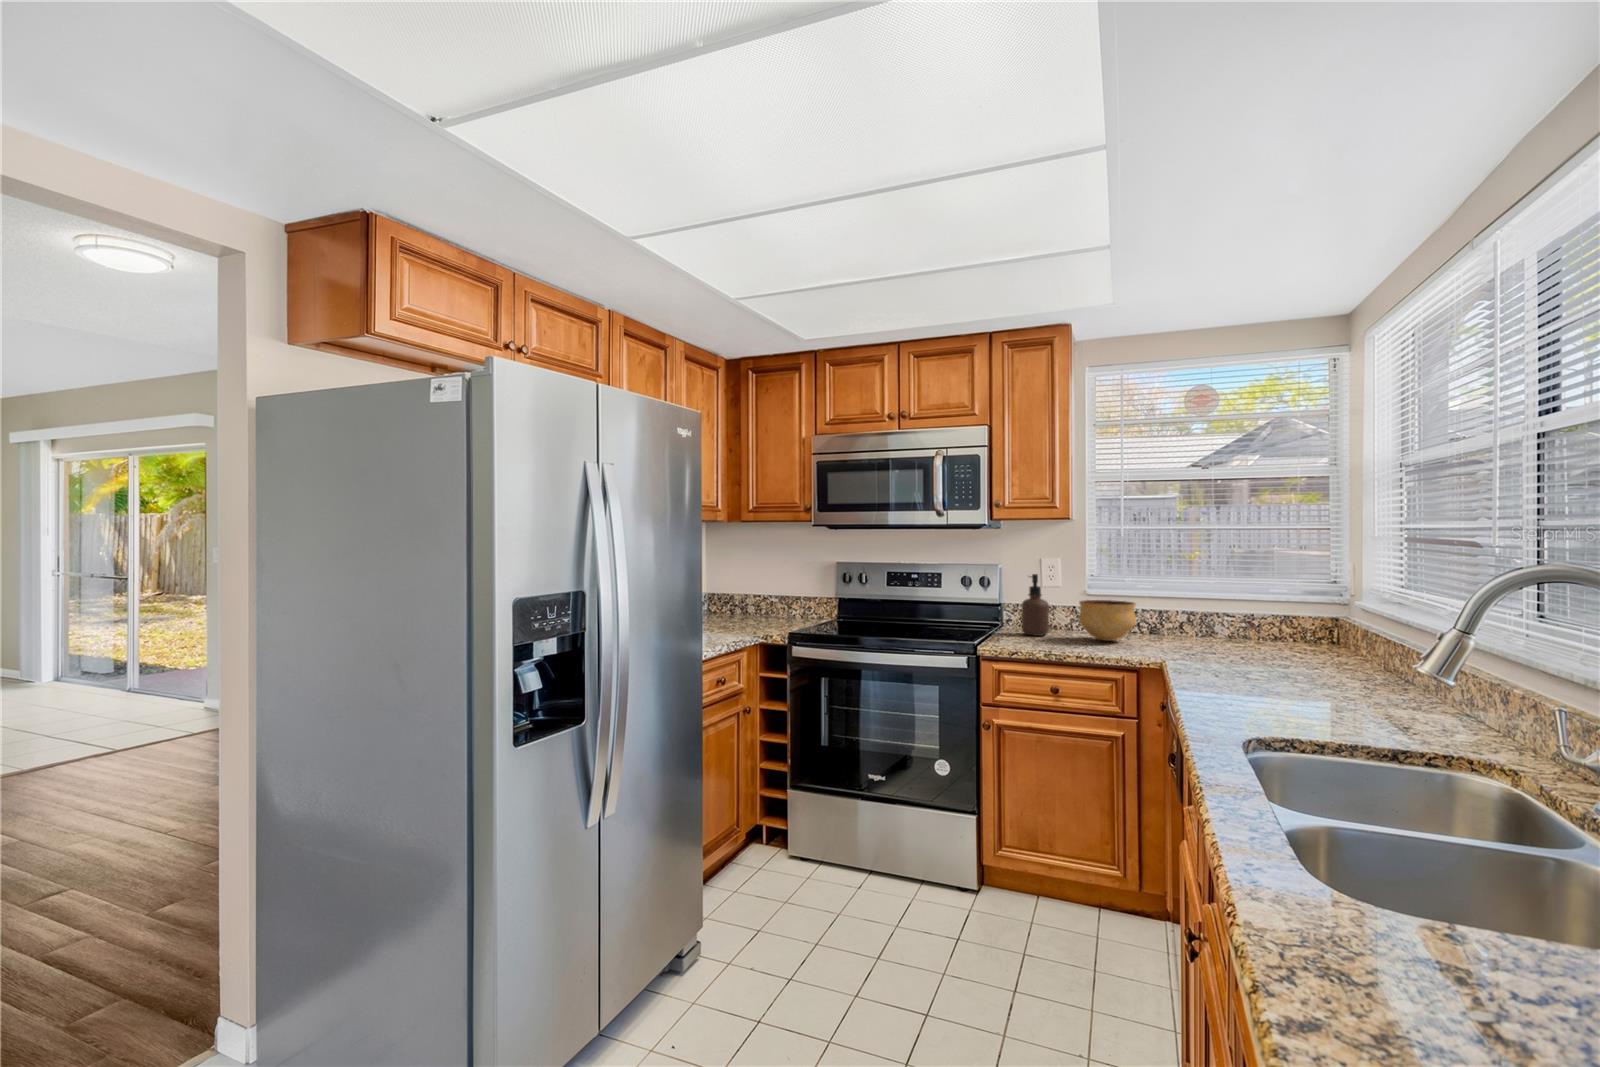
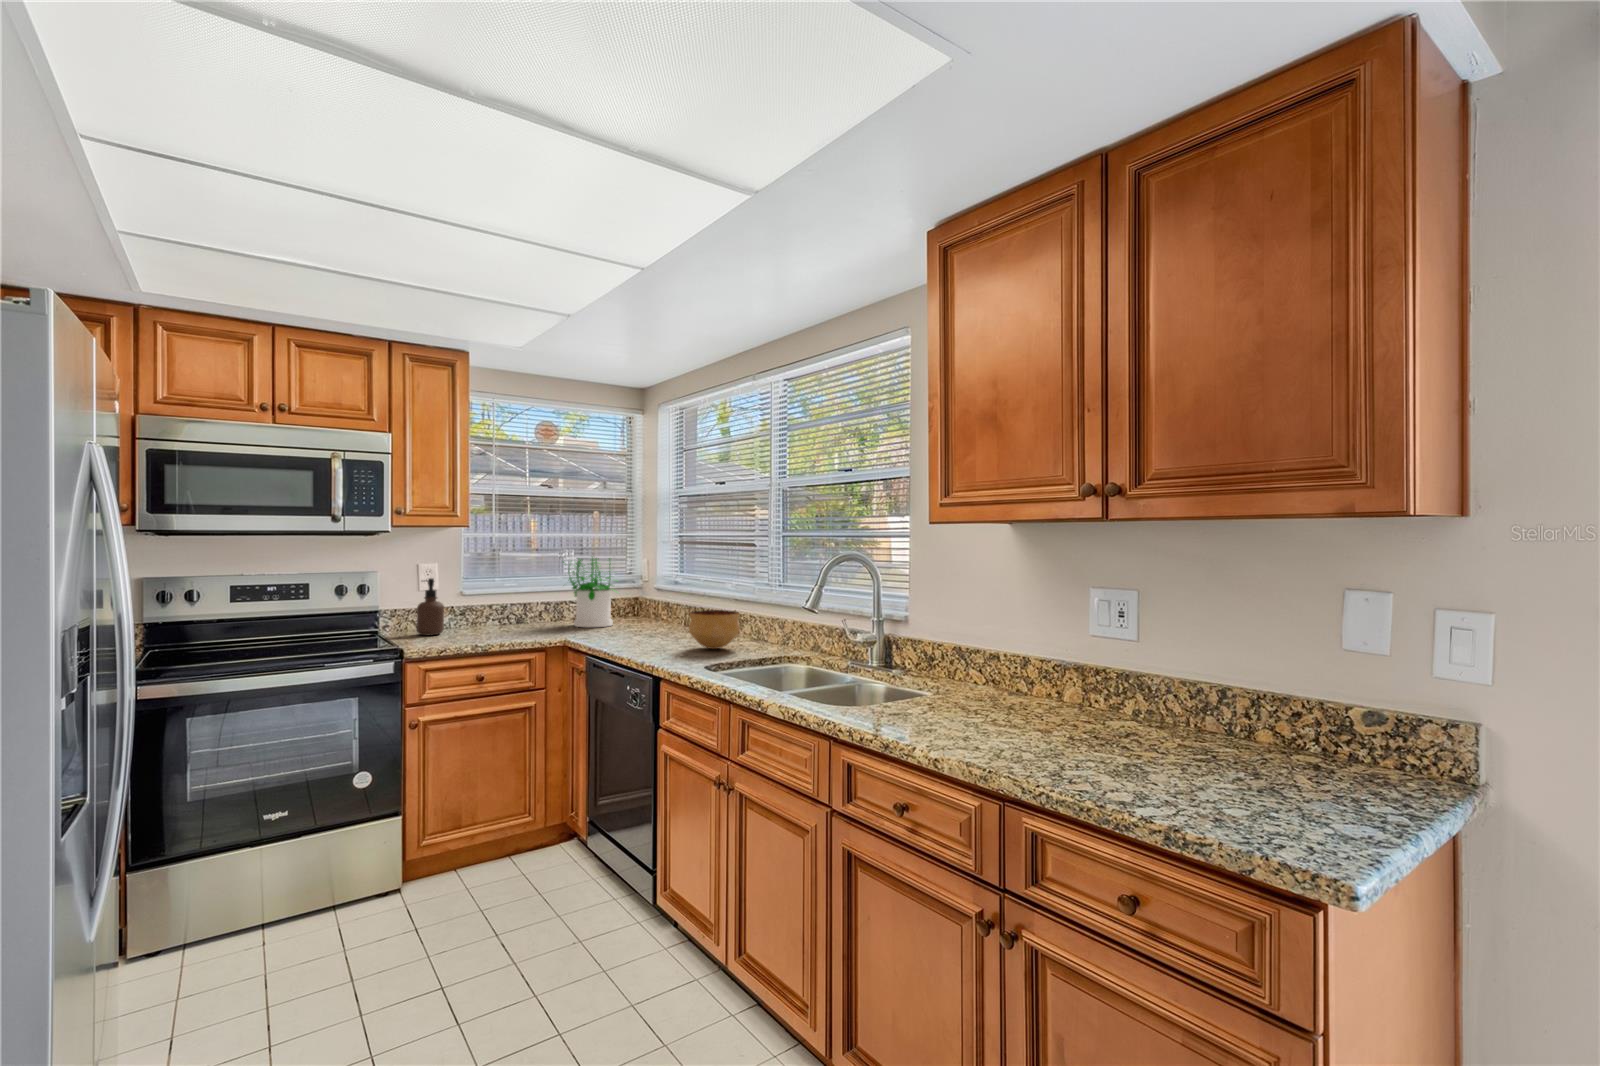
potted plant: none [1194,552,1277,650] -> present [563,556,617,627]
bowl: present [1079,600,1136,641] -> present [689,610,740,649]

